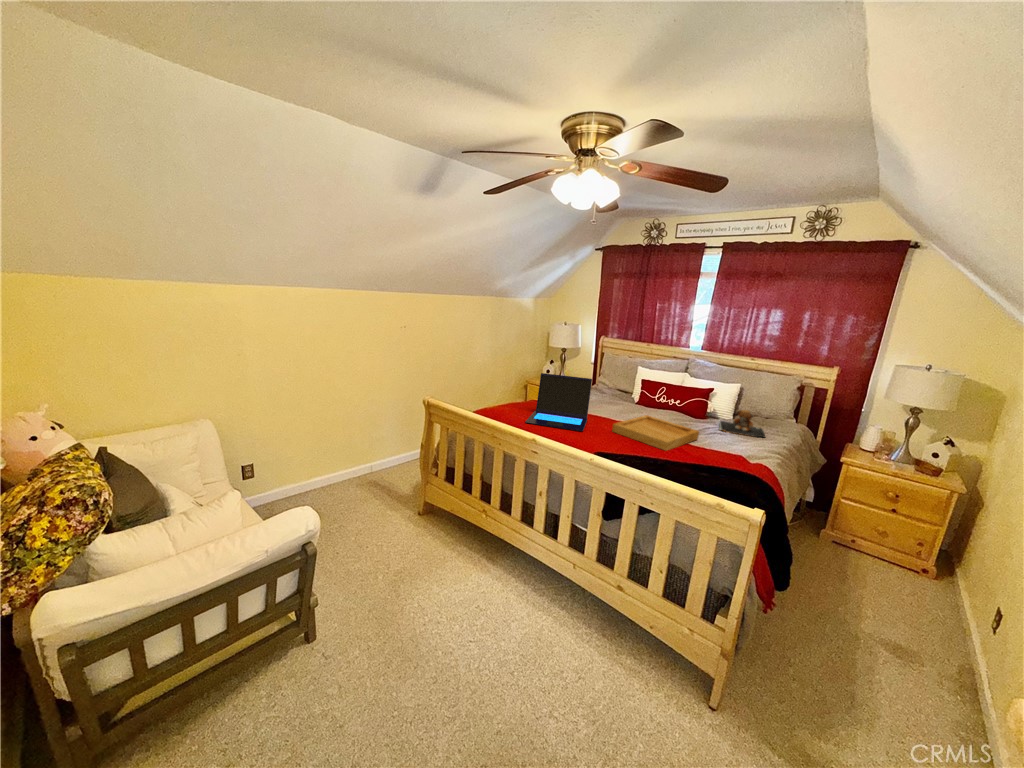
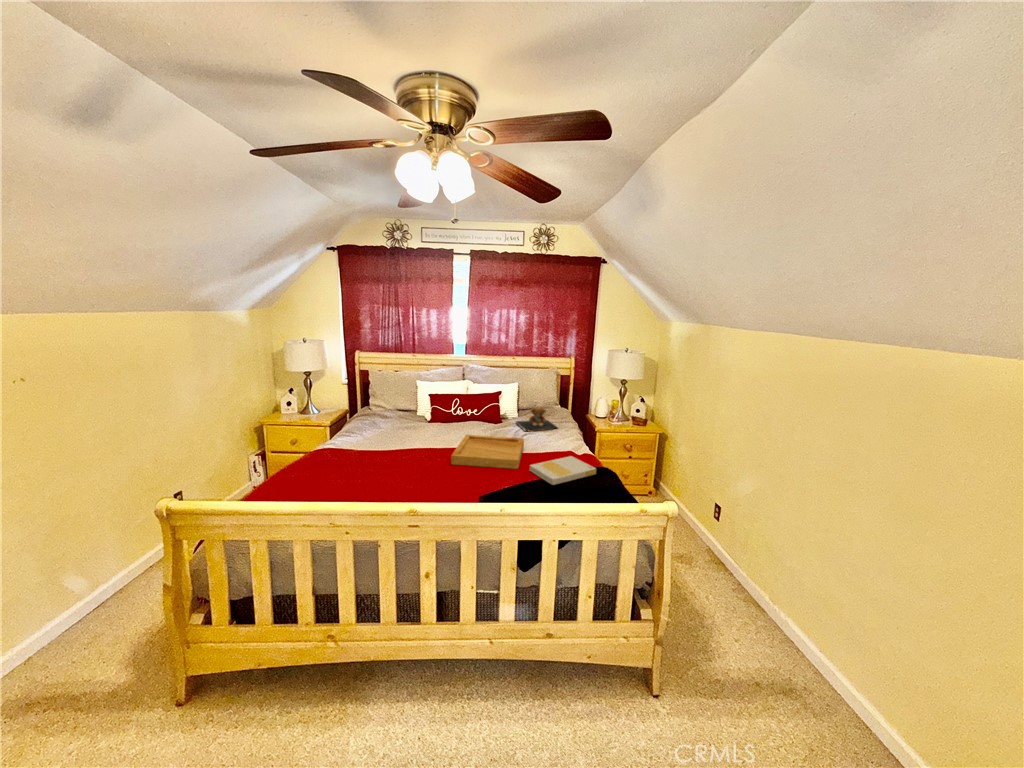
laptop: present [525,373,592,431] -> none [340,409,427,488]
book: none [675,449,746,479] -> present [530,456,596,485]

